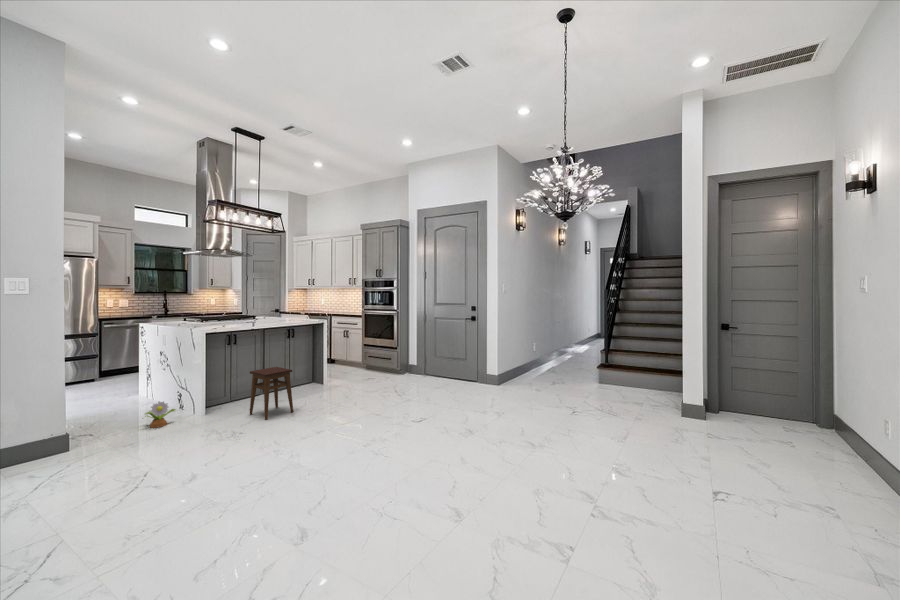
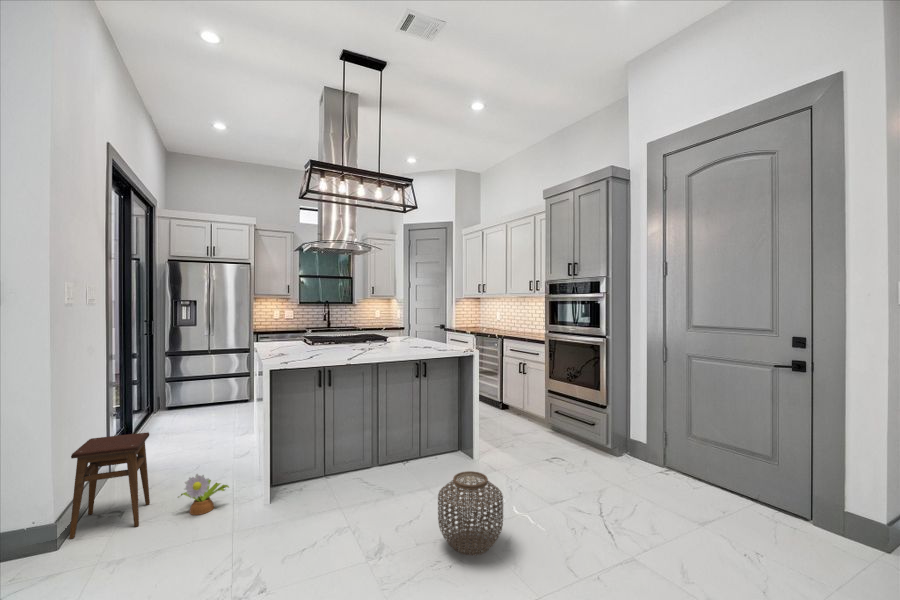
stool: present [250,367,293,420] -> present [69,432,150,539]
woven basket: none [324,375,357,412] -> present [438,471,503,555]

